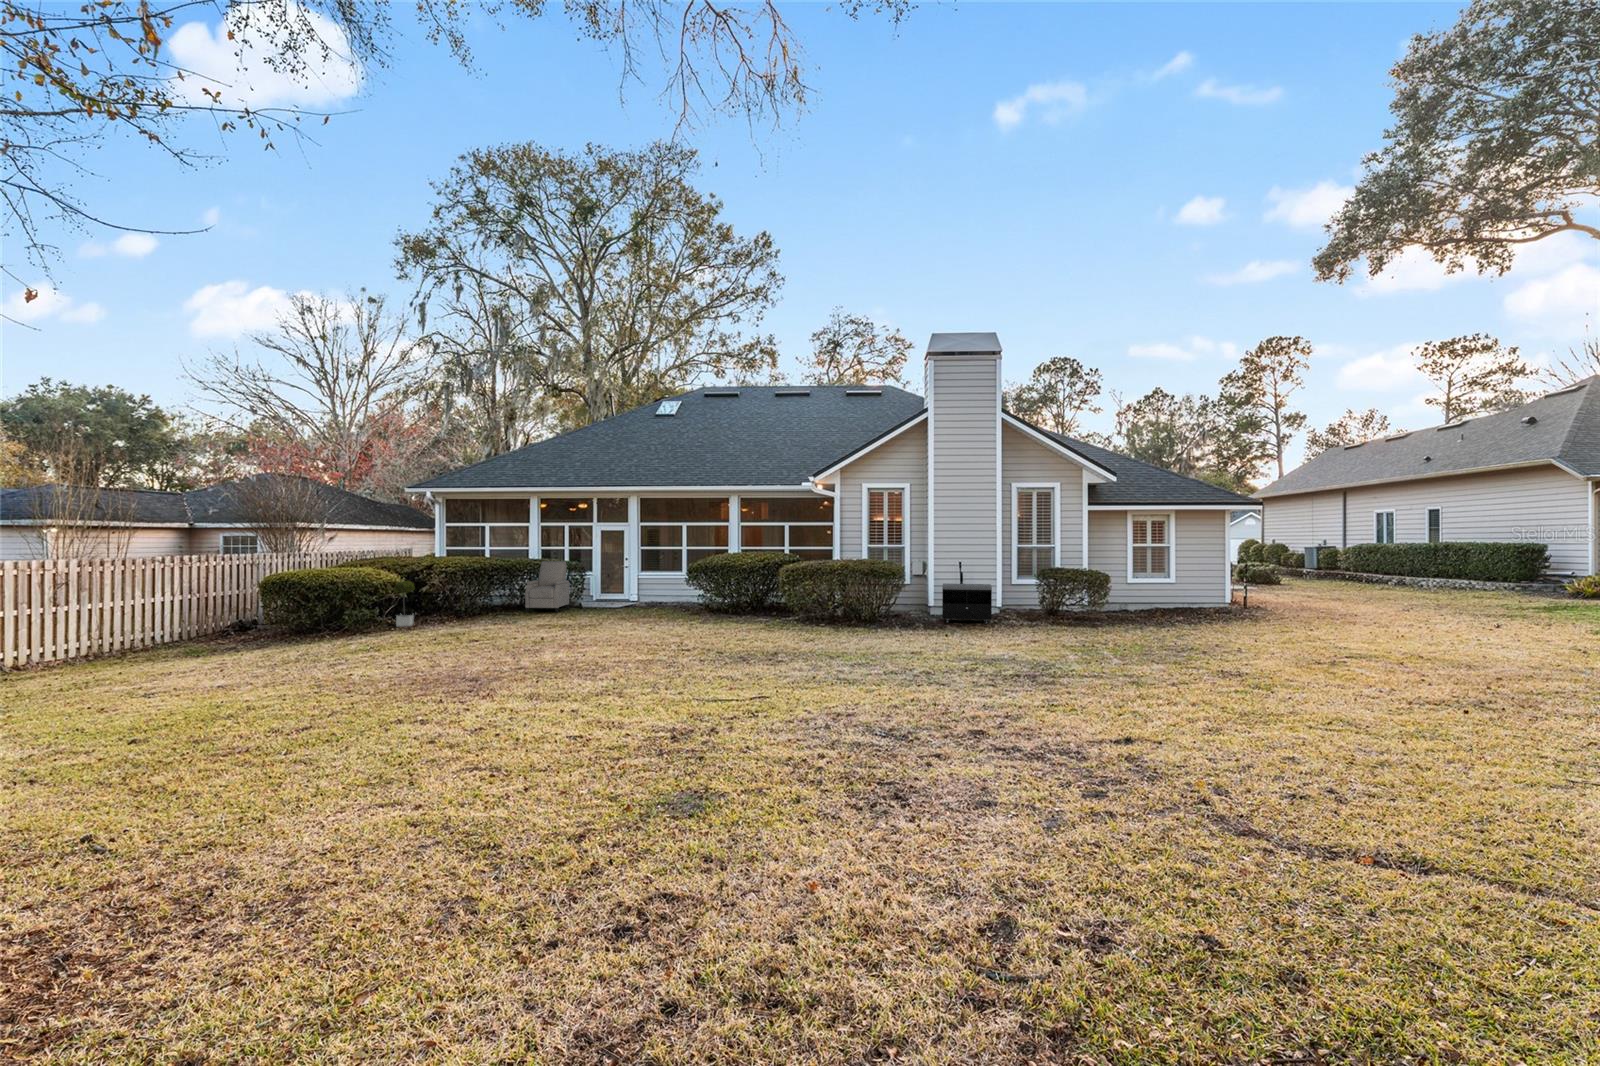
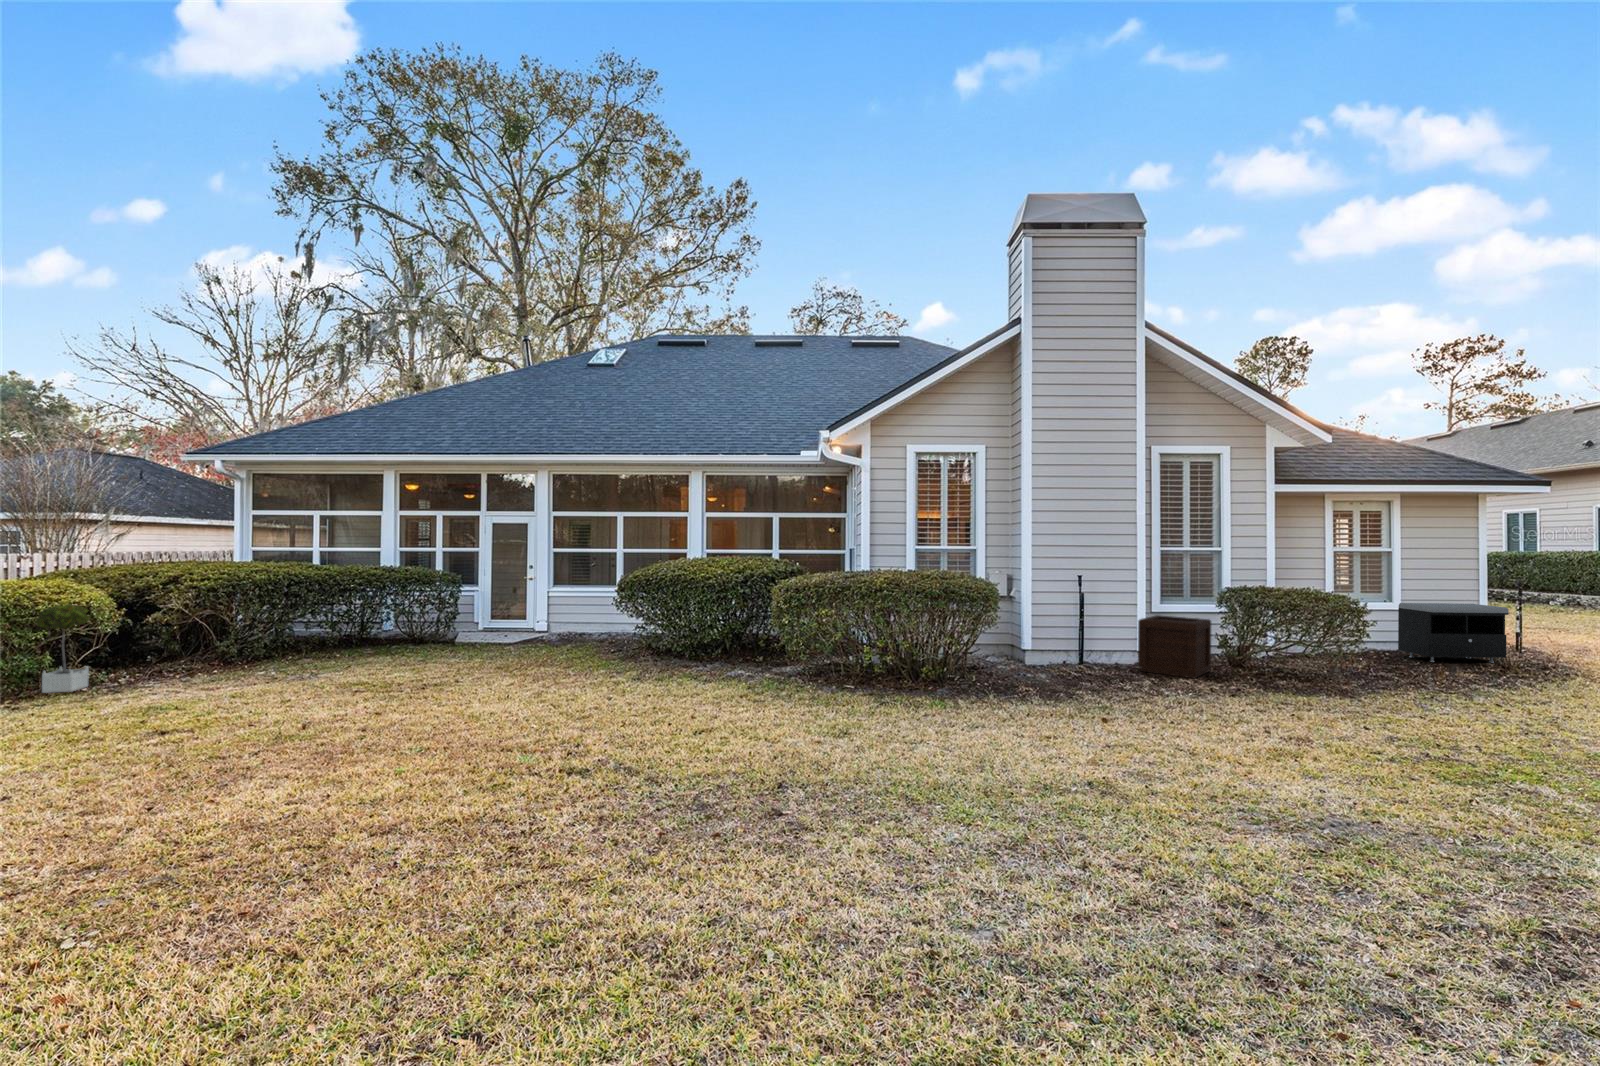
chair: present [525,561,569,613] -> none [348,569,432,654]
storage bench: present [942,583,992,623] -> present [1398,603,1509,663]
wooden crate: none [996,587,1041,623] -> present [1138,615,1211,678]

